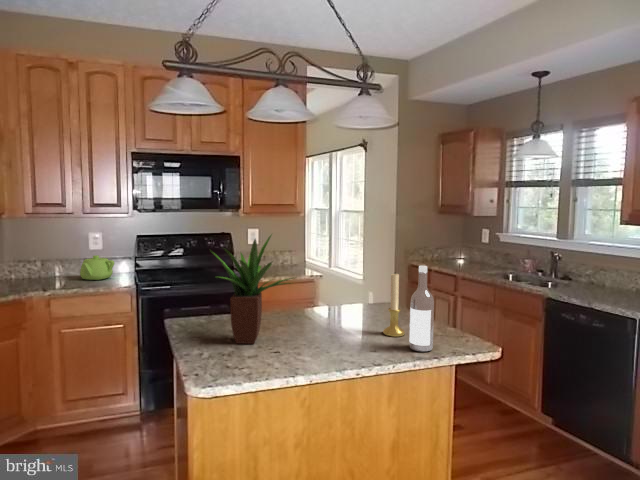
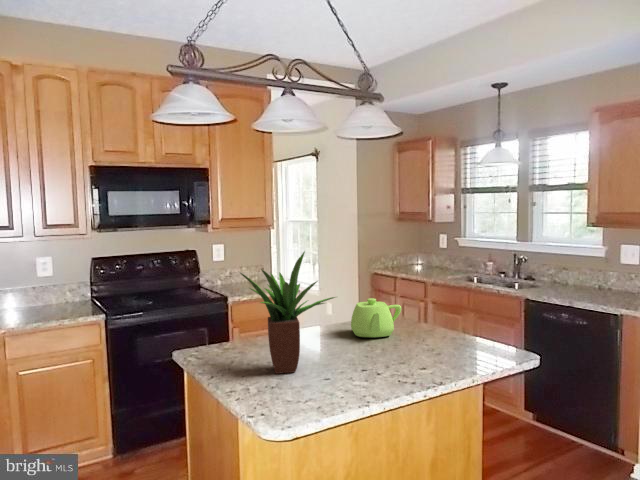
teapot: present [80,255,114,280] -> present [351,298,402,337]
wine bottle: present [409,266,434,352] -> none [455,277,480,365]
candle holder: present [383,274,405,337] -> none [416,284,439,351]

